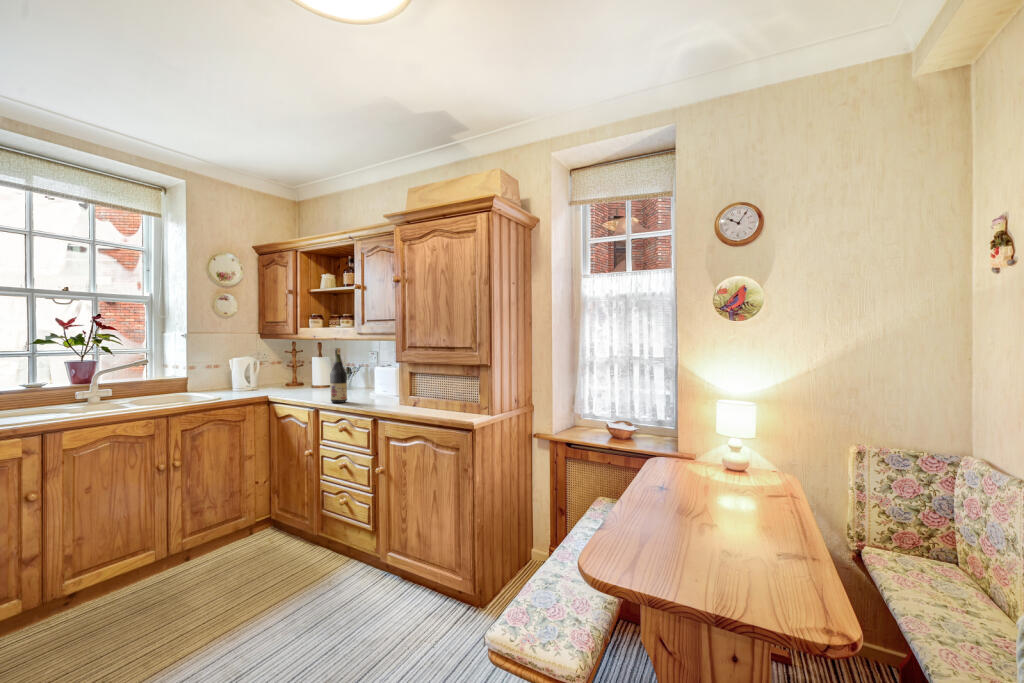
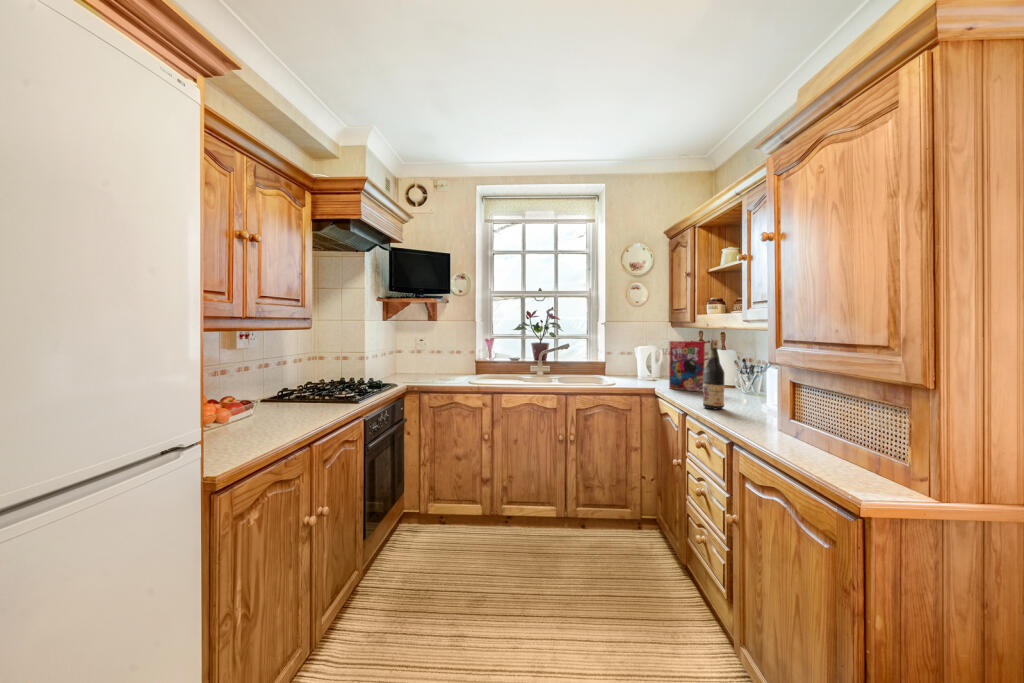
cereal box: none [279,351,312,394] -> present [669,341,705,391]

